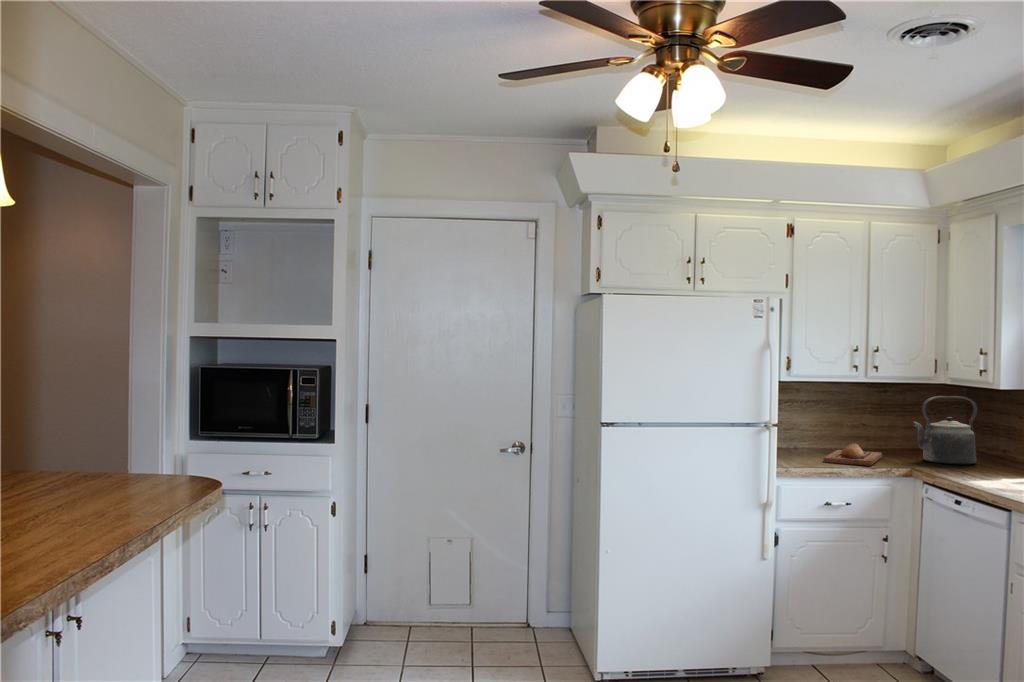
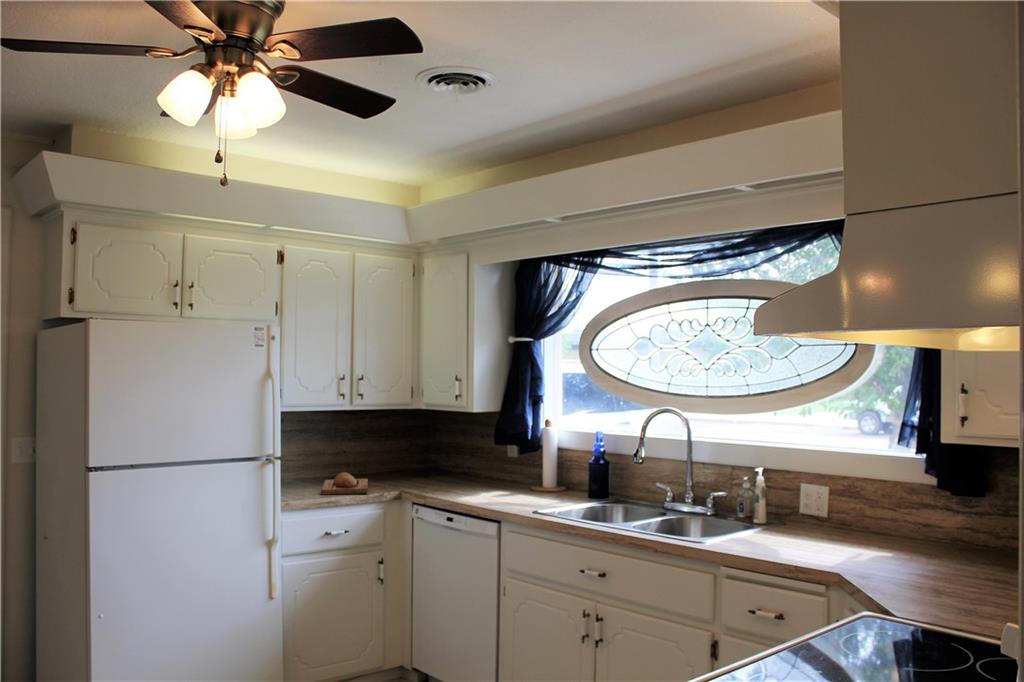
kettle: present [913,396,977,464] -> none [395,420,446,483]

